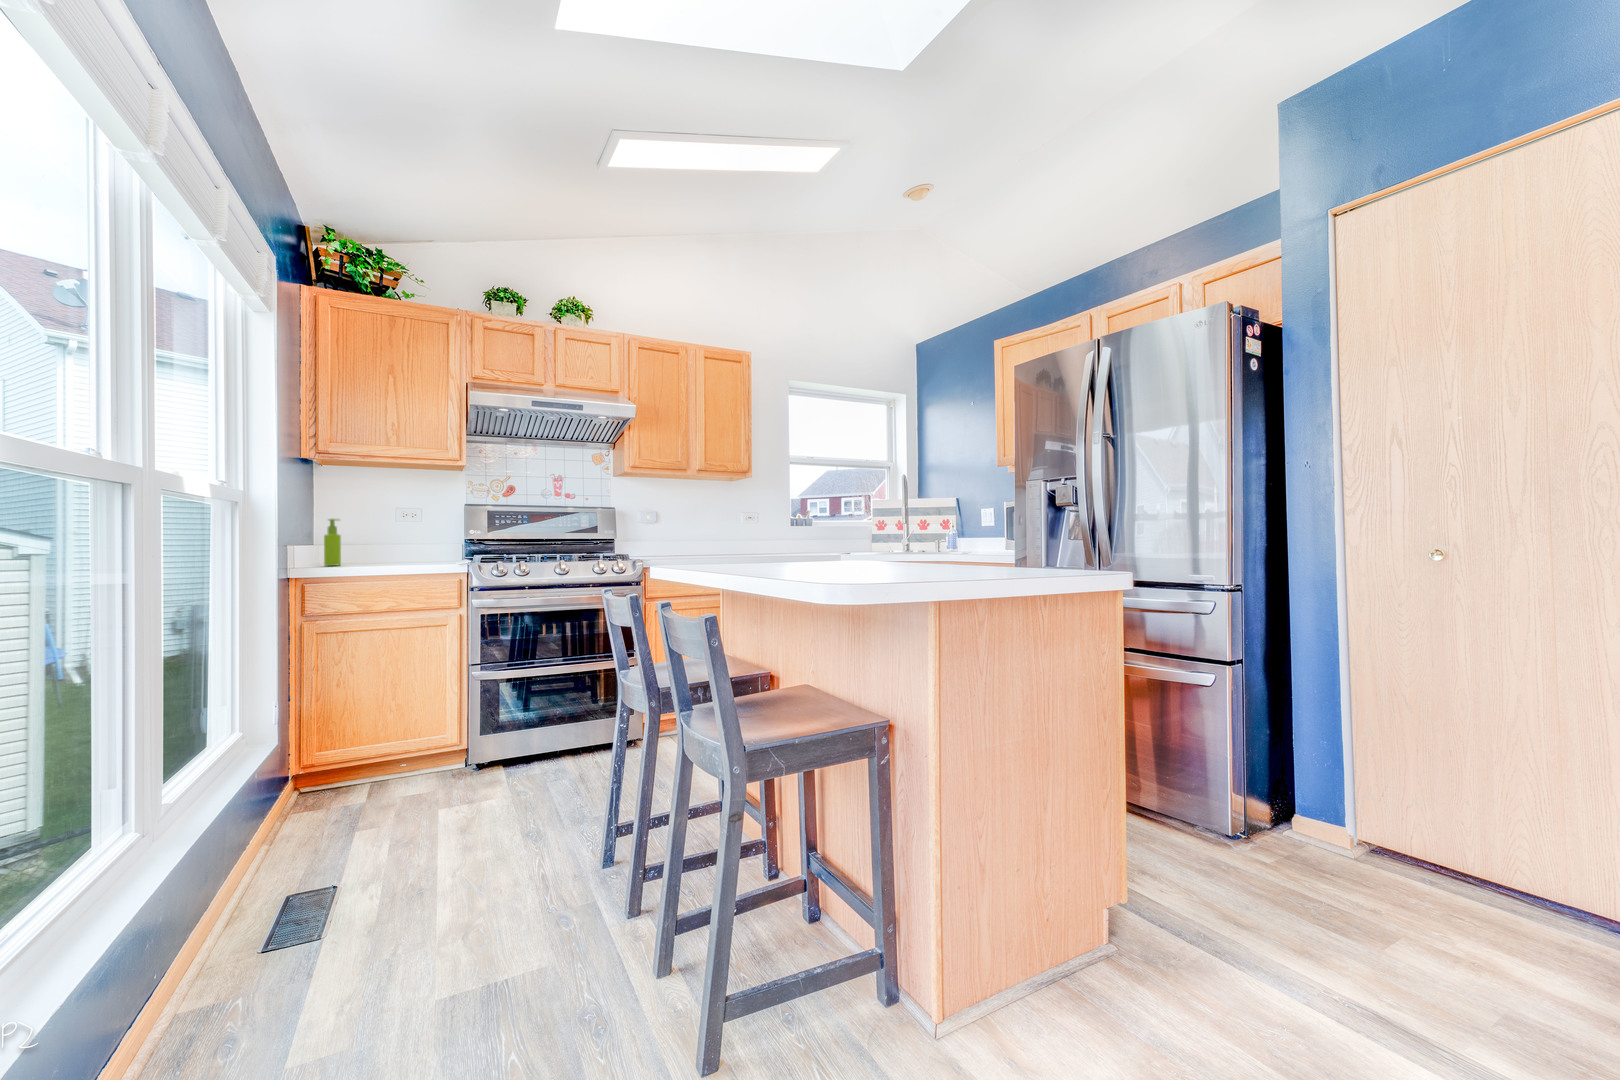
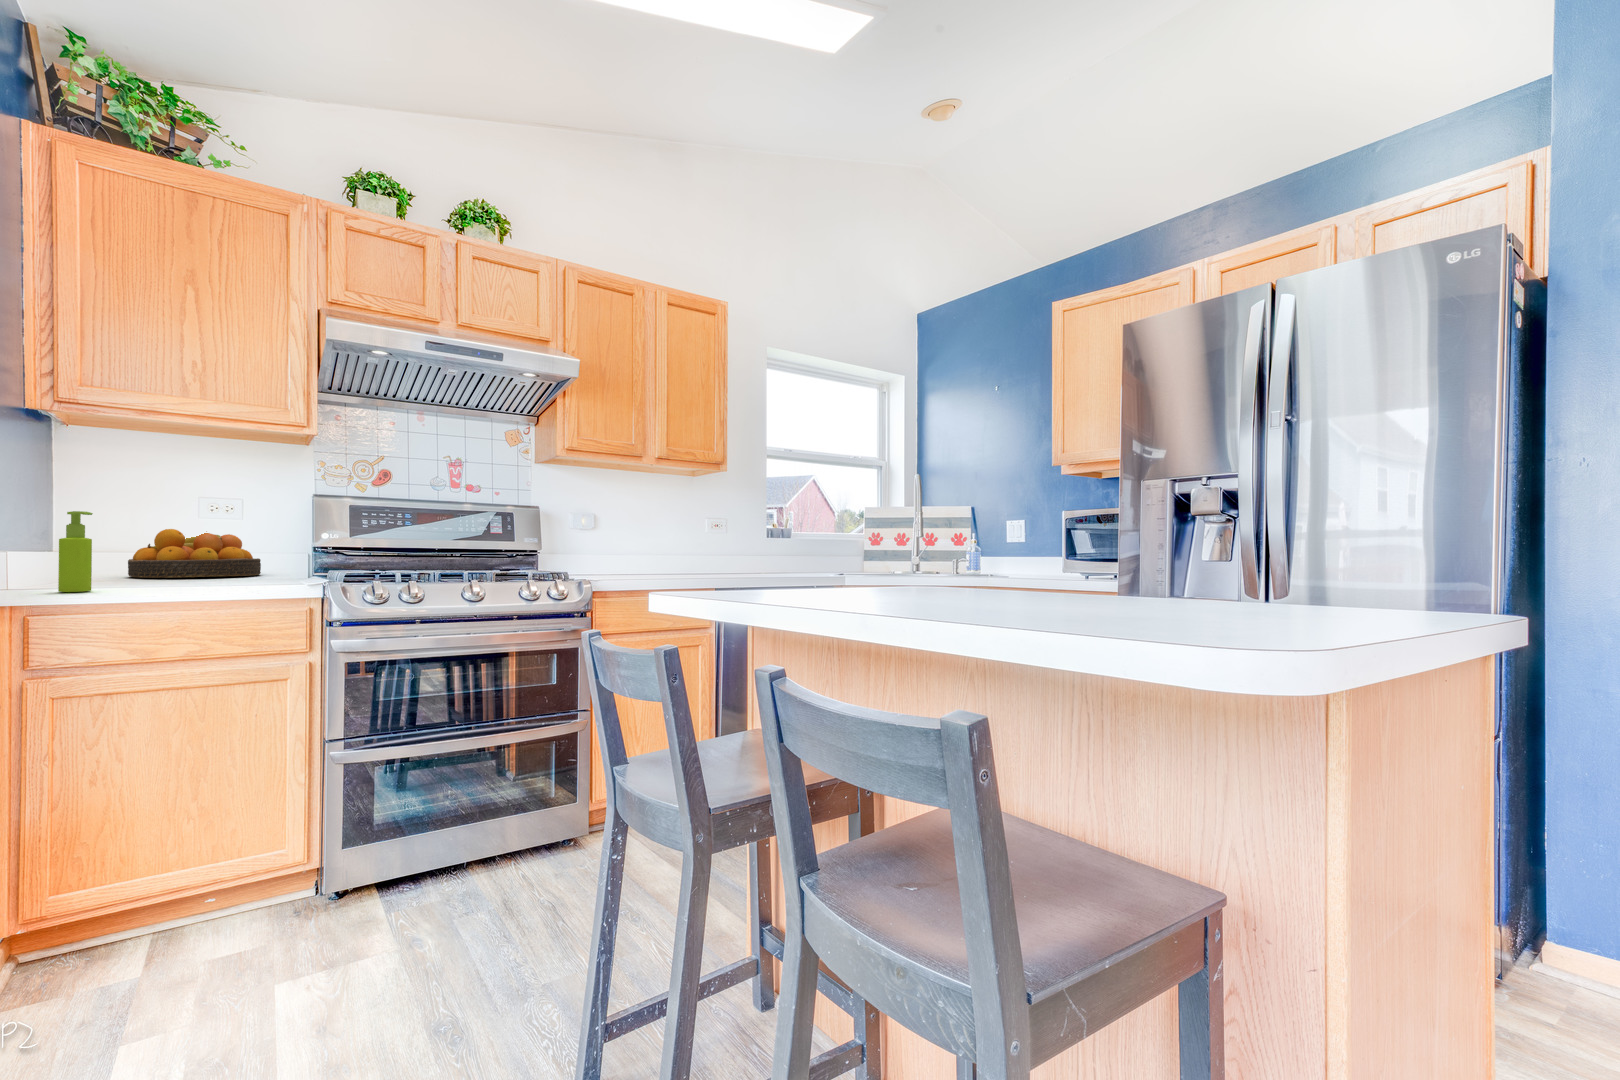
fruit bowl: none [360,528,436,559] -> present [128,529,261,578]

